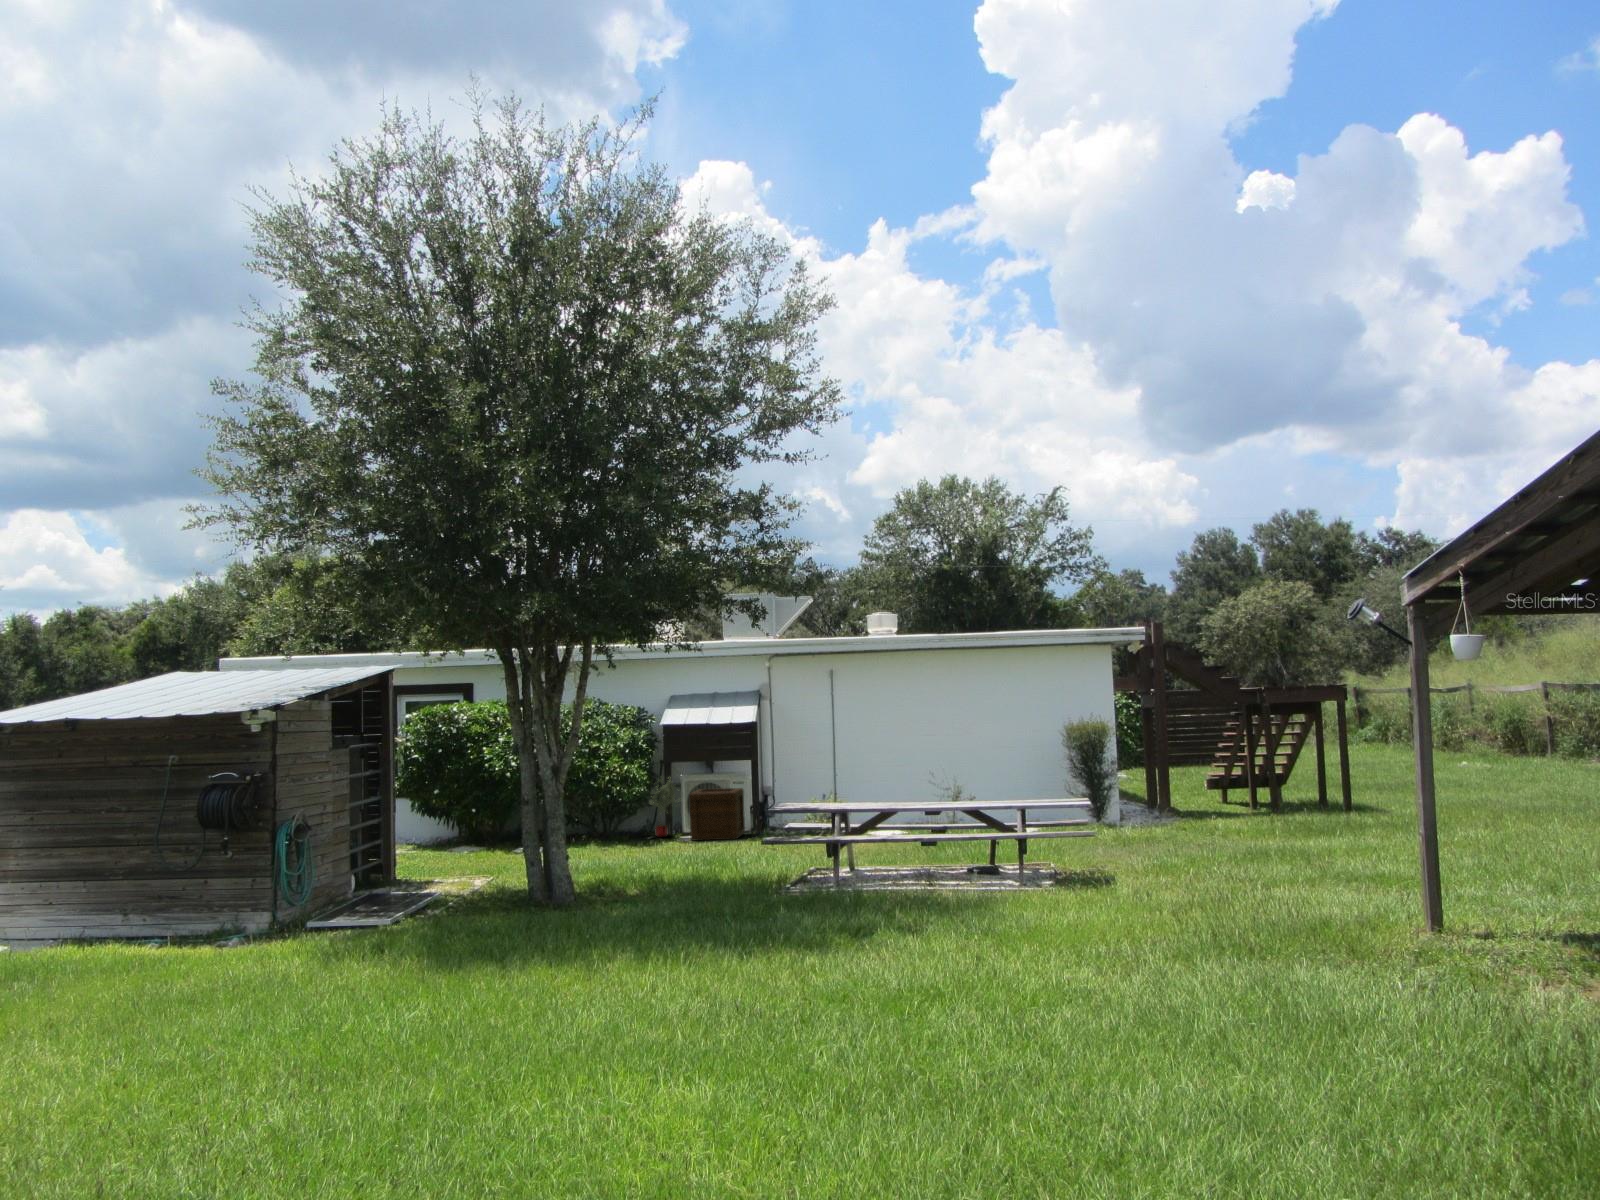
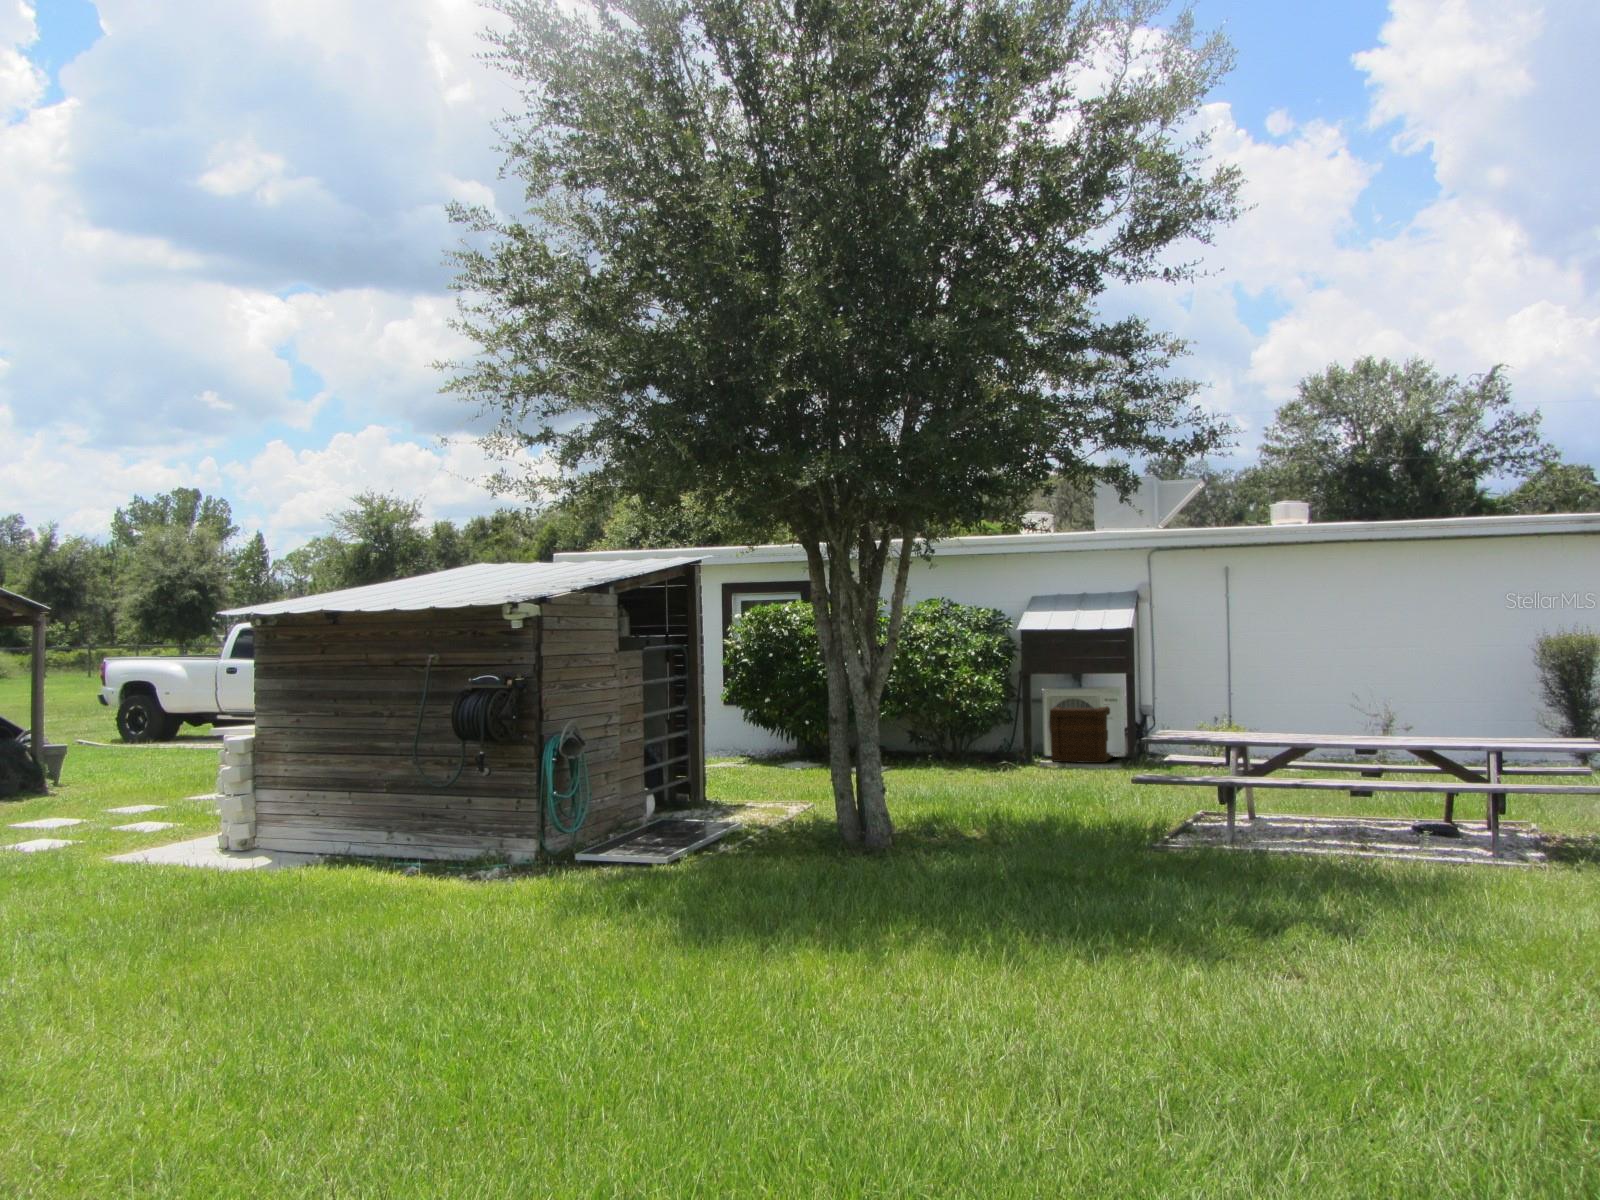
potted tree: present [650,776,682,837] -> none [1005,688,1044,755]

